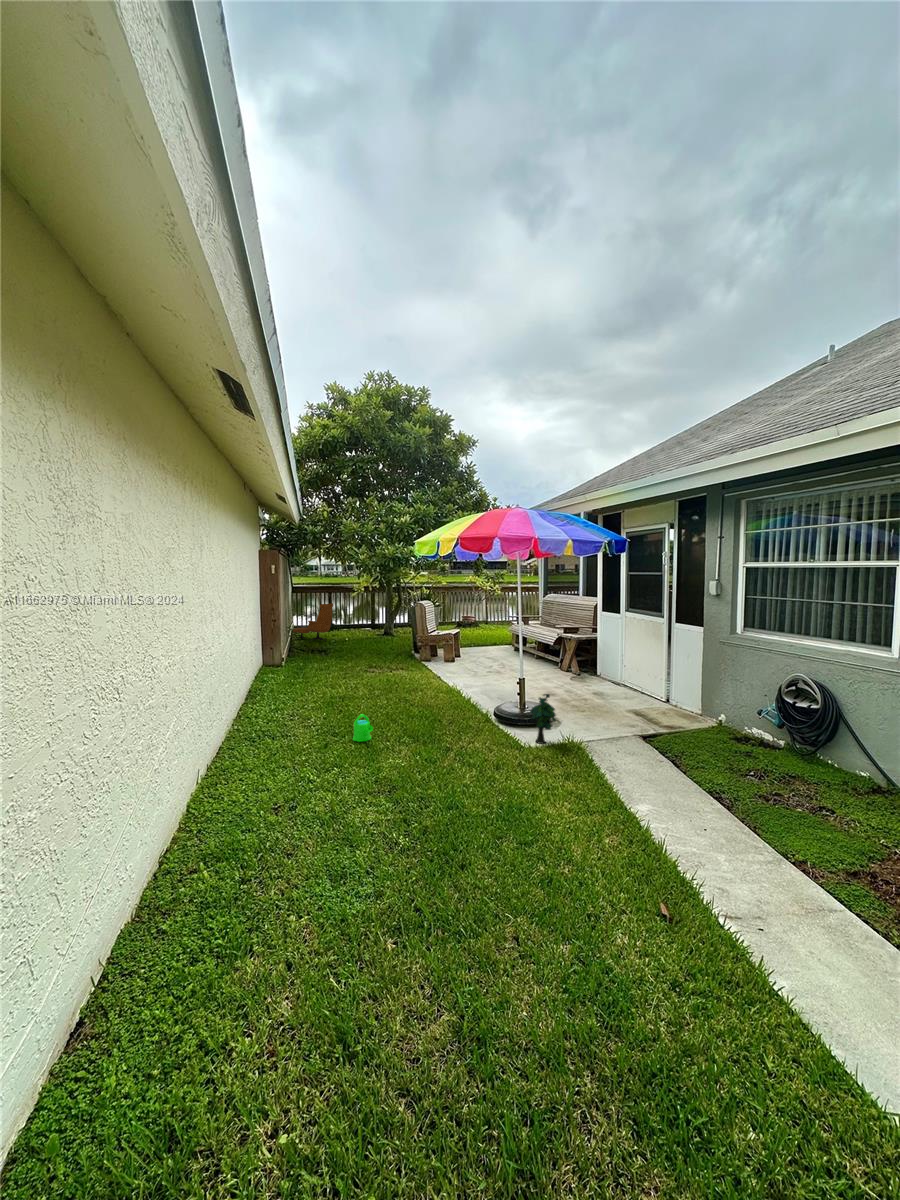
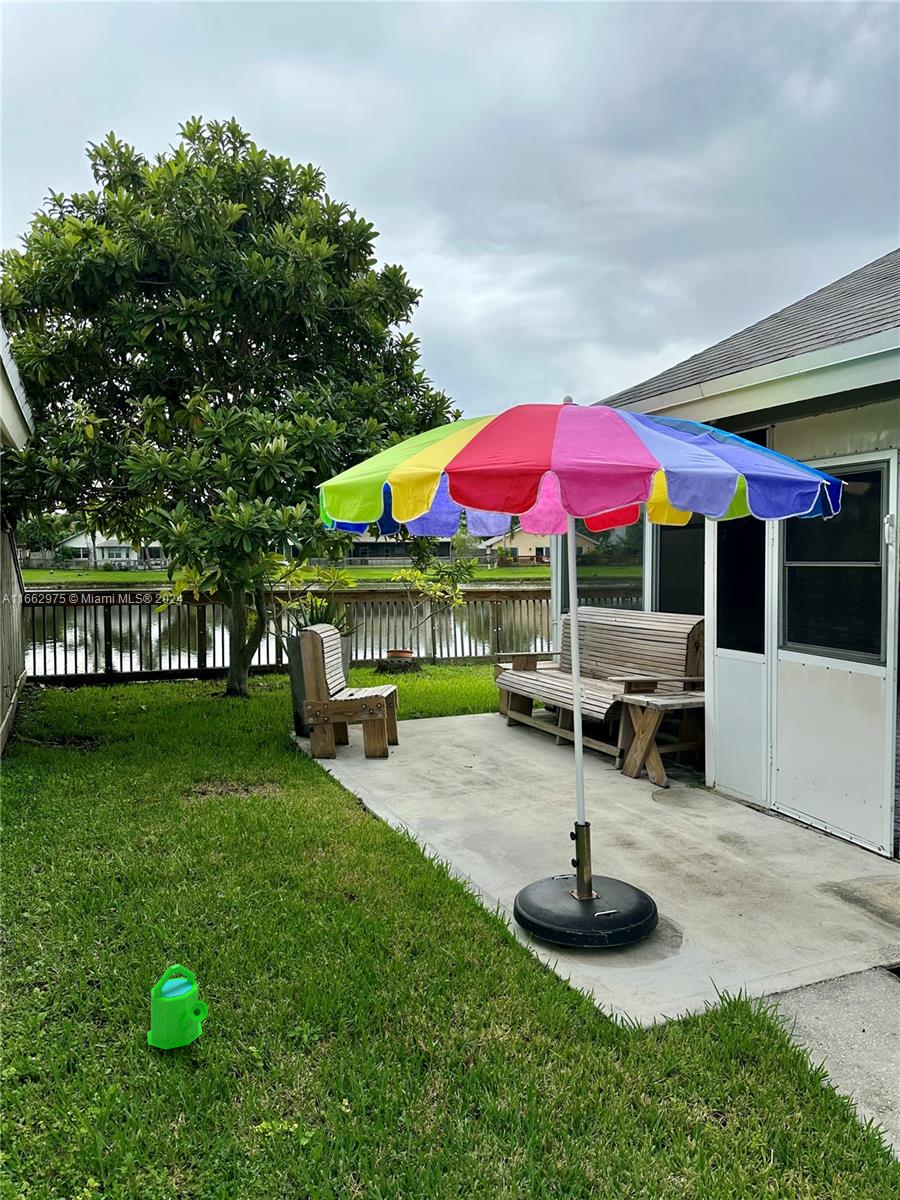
lounge chair: present [293,603,333,642] -> none [20,628,113,716]
decorative plant: present [529,694,556,744] -> none [625,883,706,1018]

